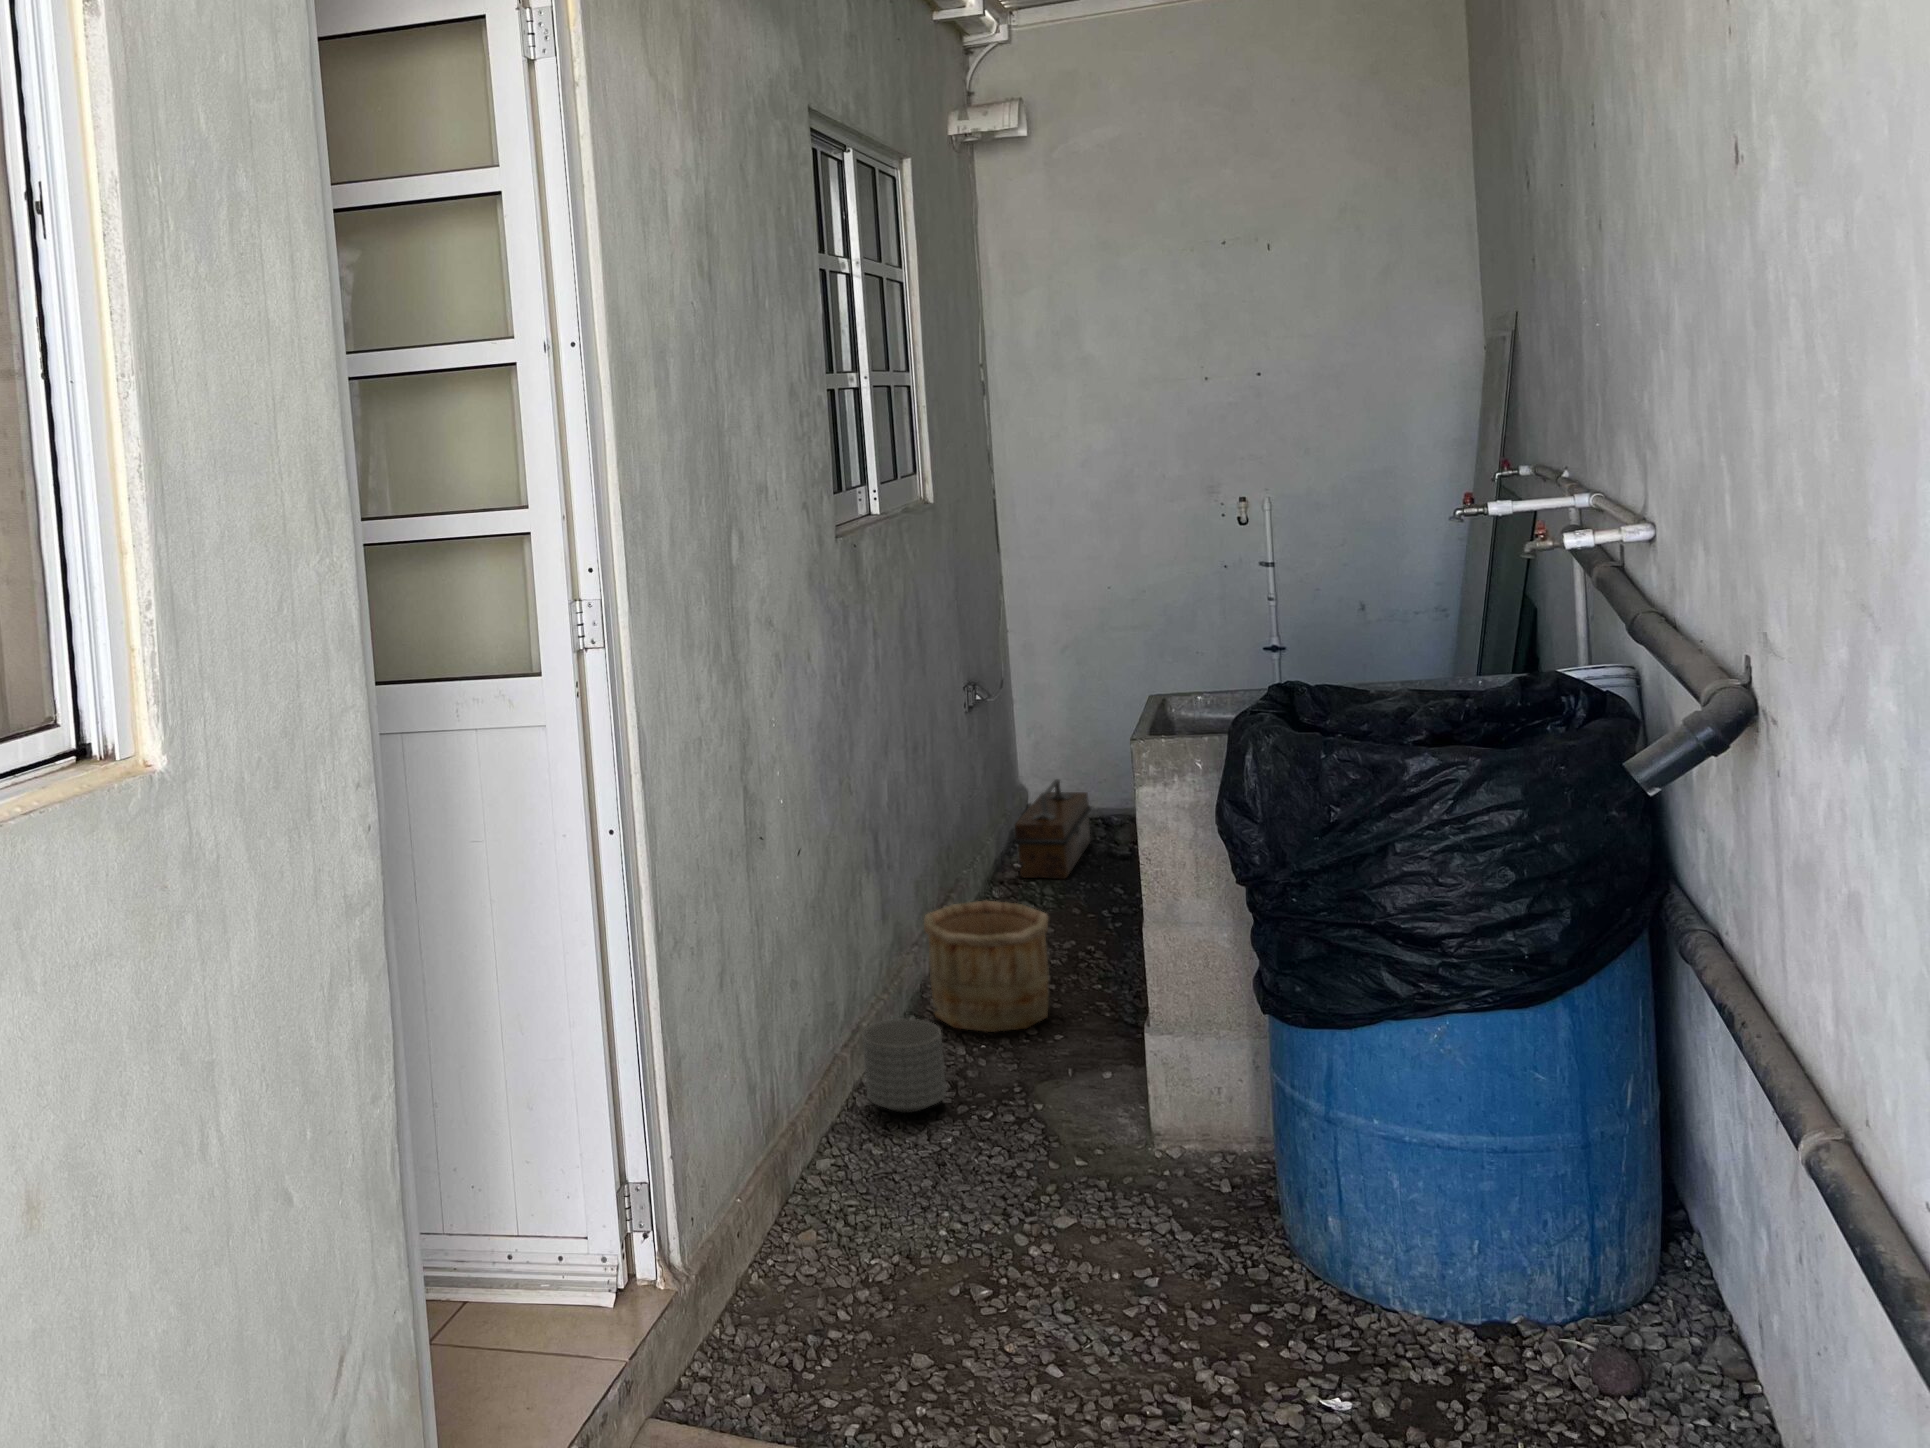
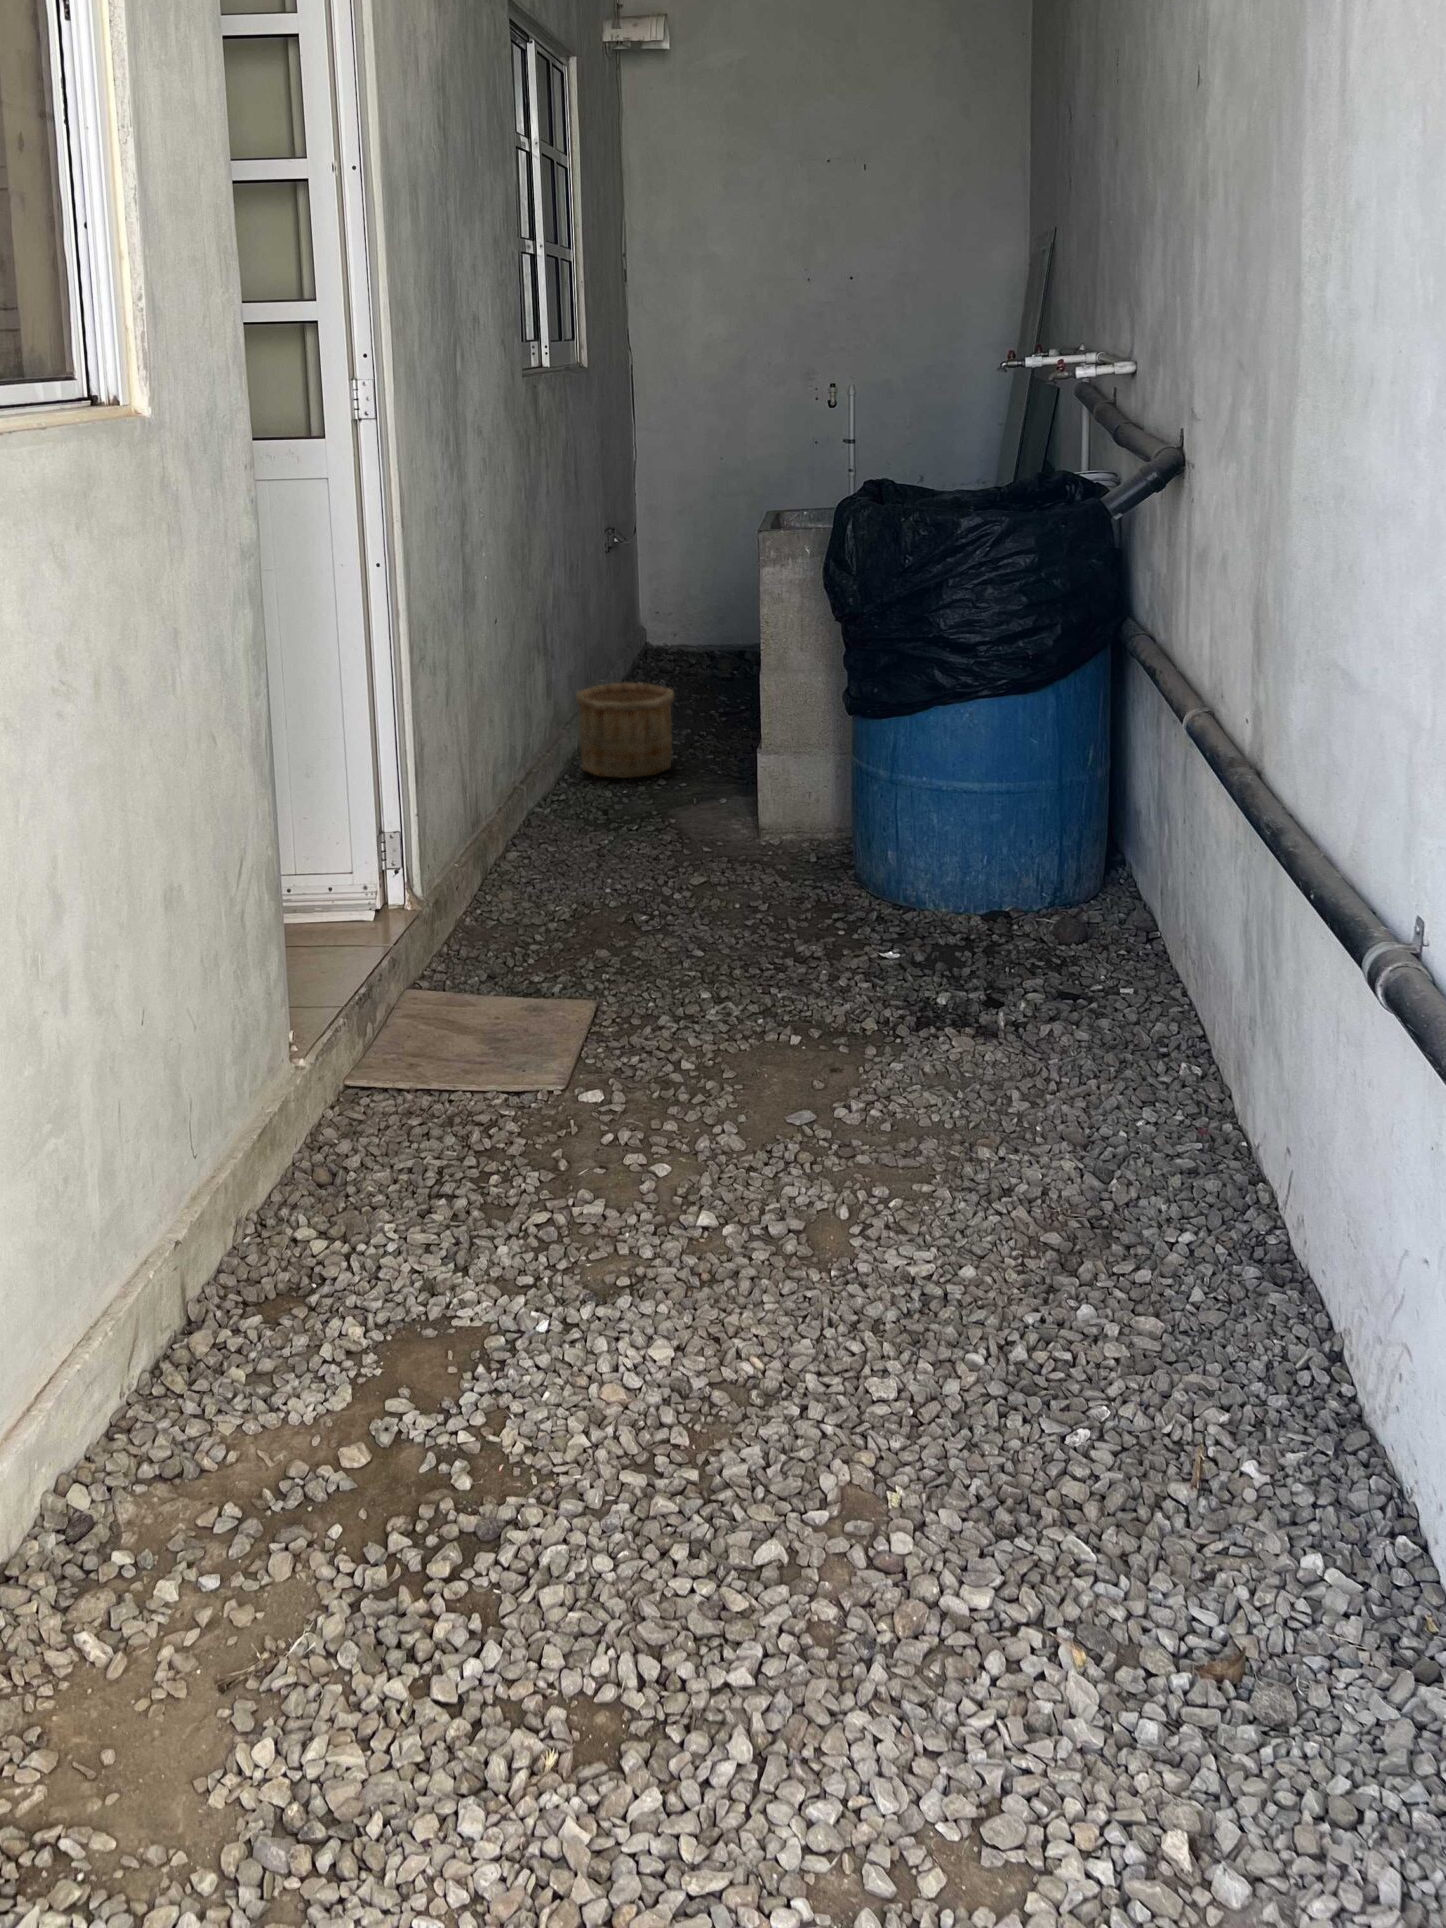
toolbox: present [1013,779,1092,879] -> none [635,611,697,687]
planter: present [862,1019,946,1113] -> none [535,757,599,825]

